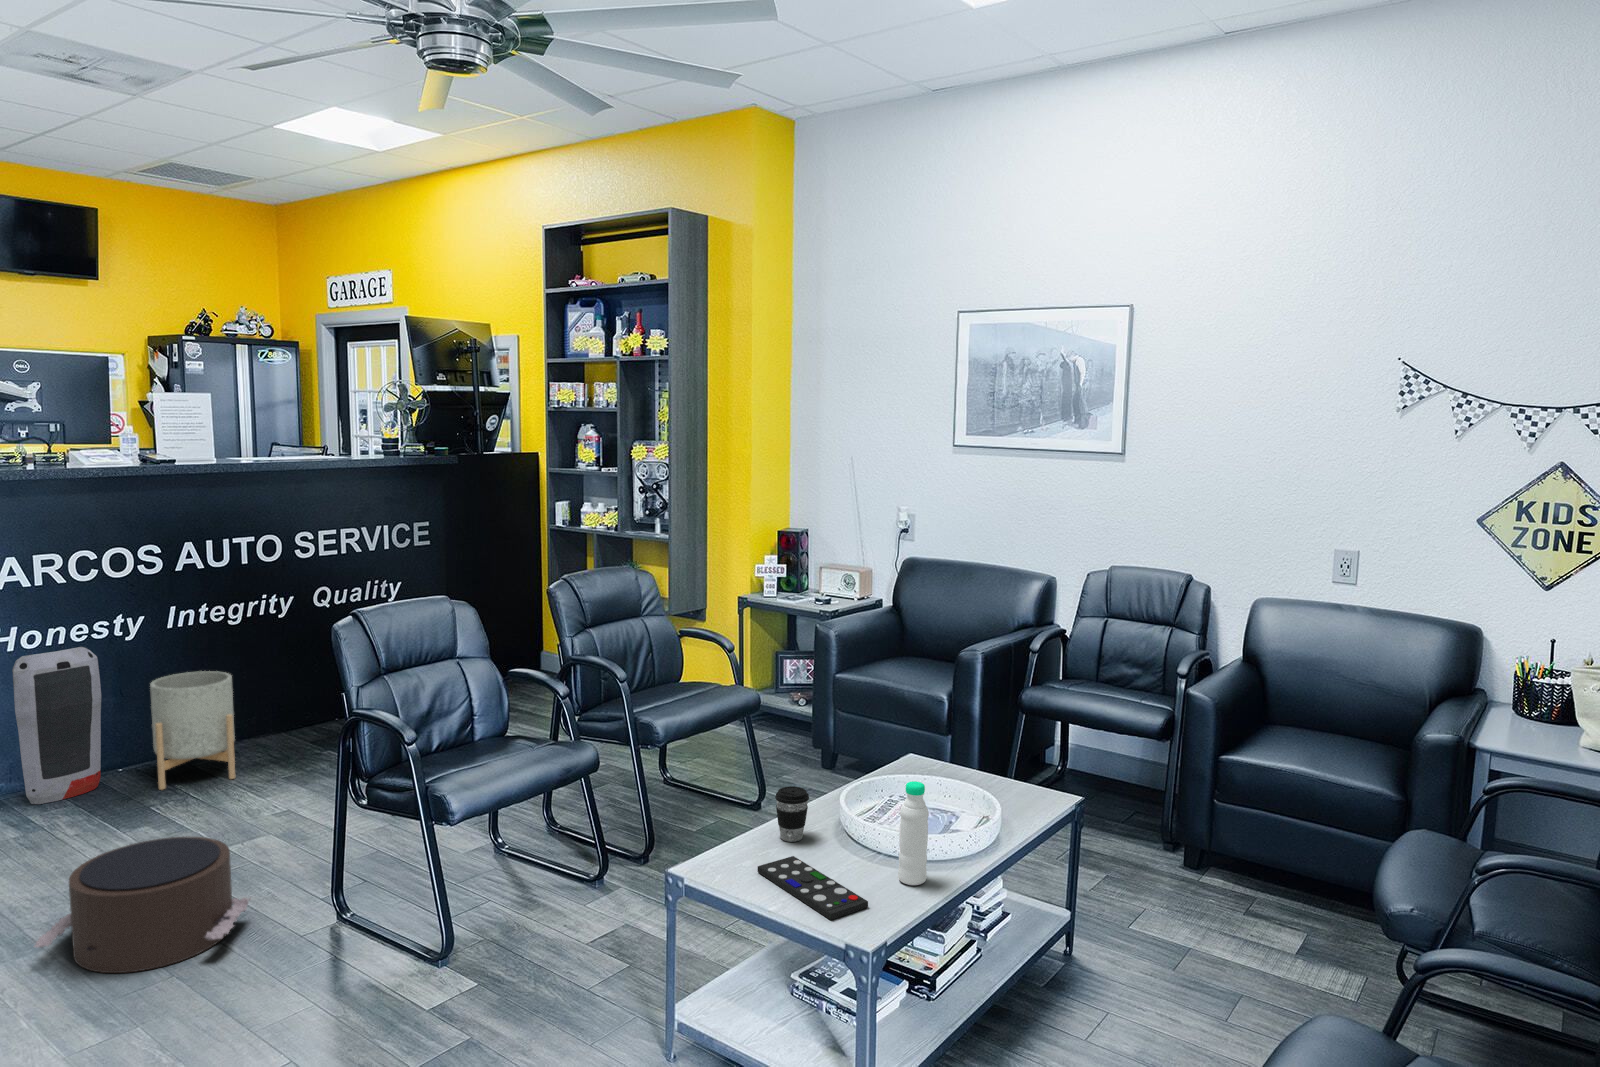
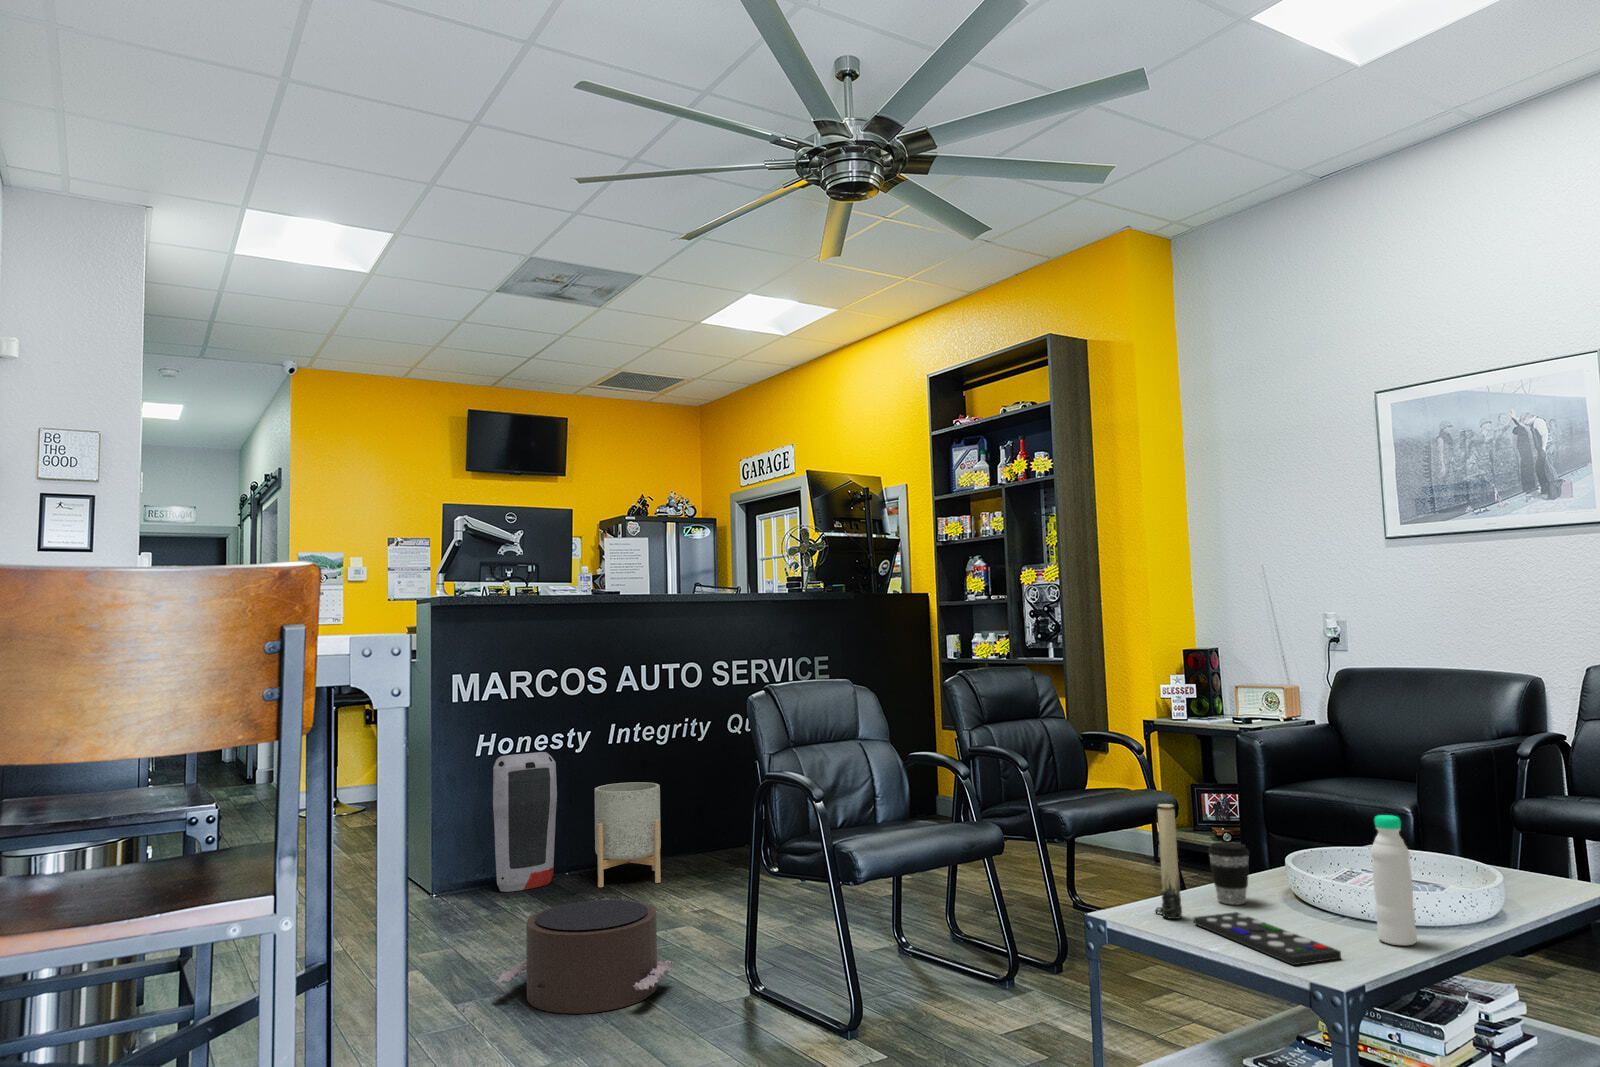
candle: none [726,768,749,866] -> present [1155,804,1182,919]

